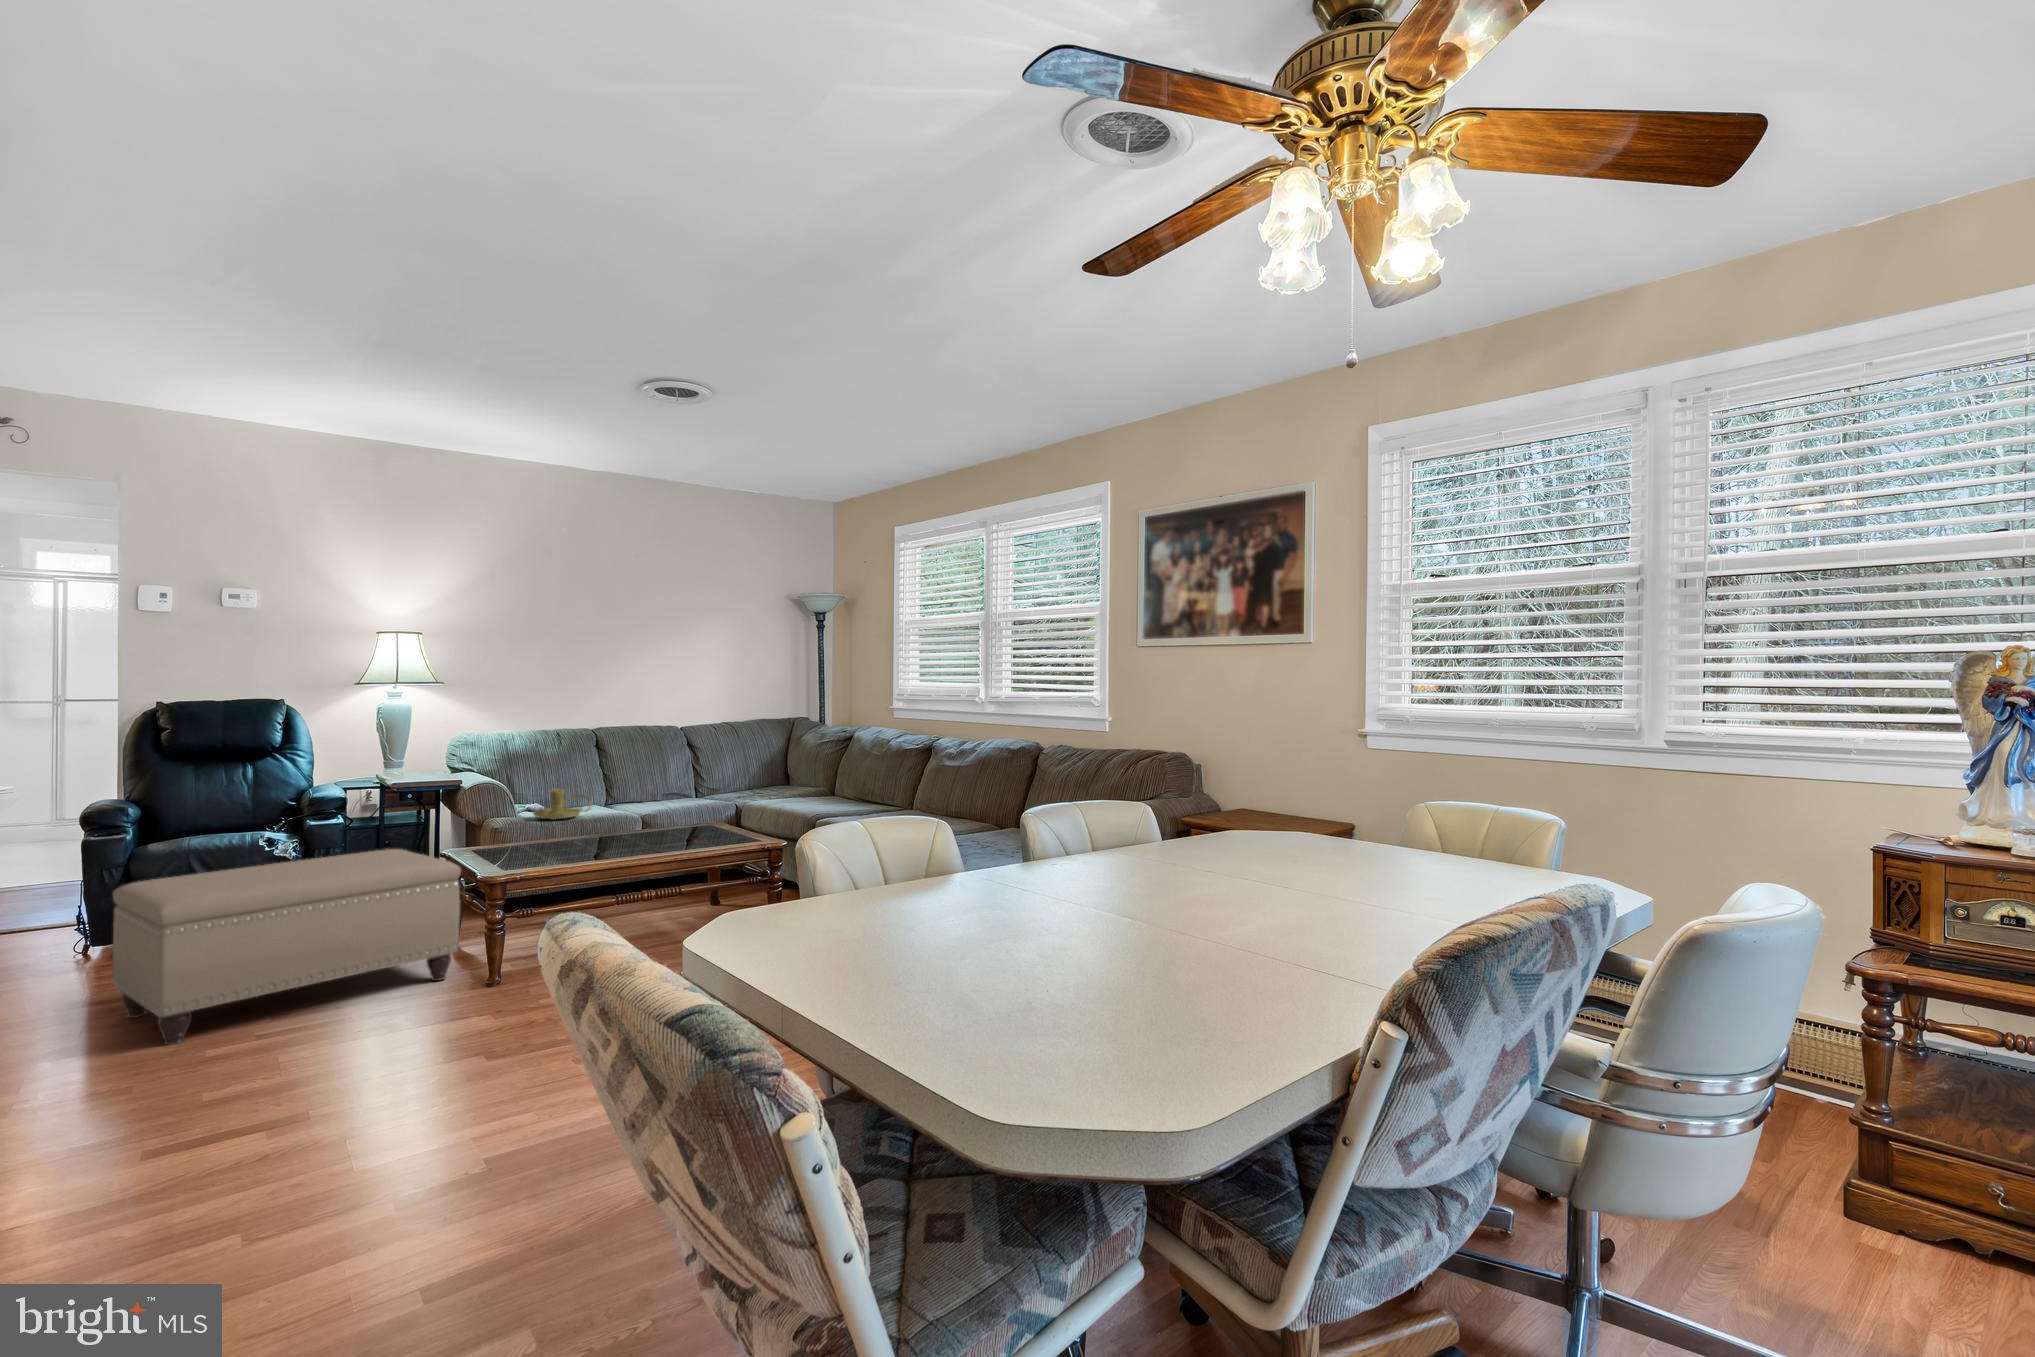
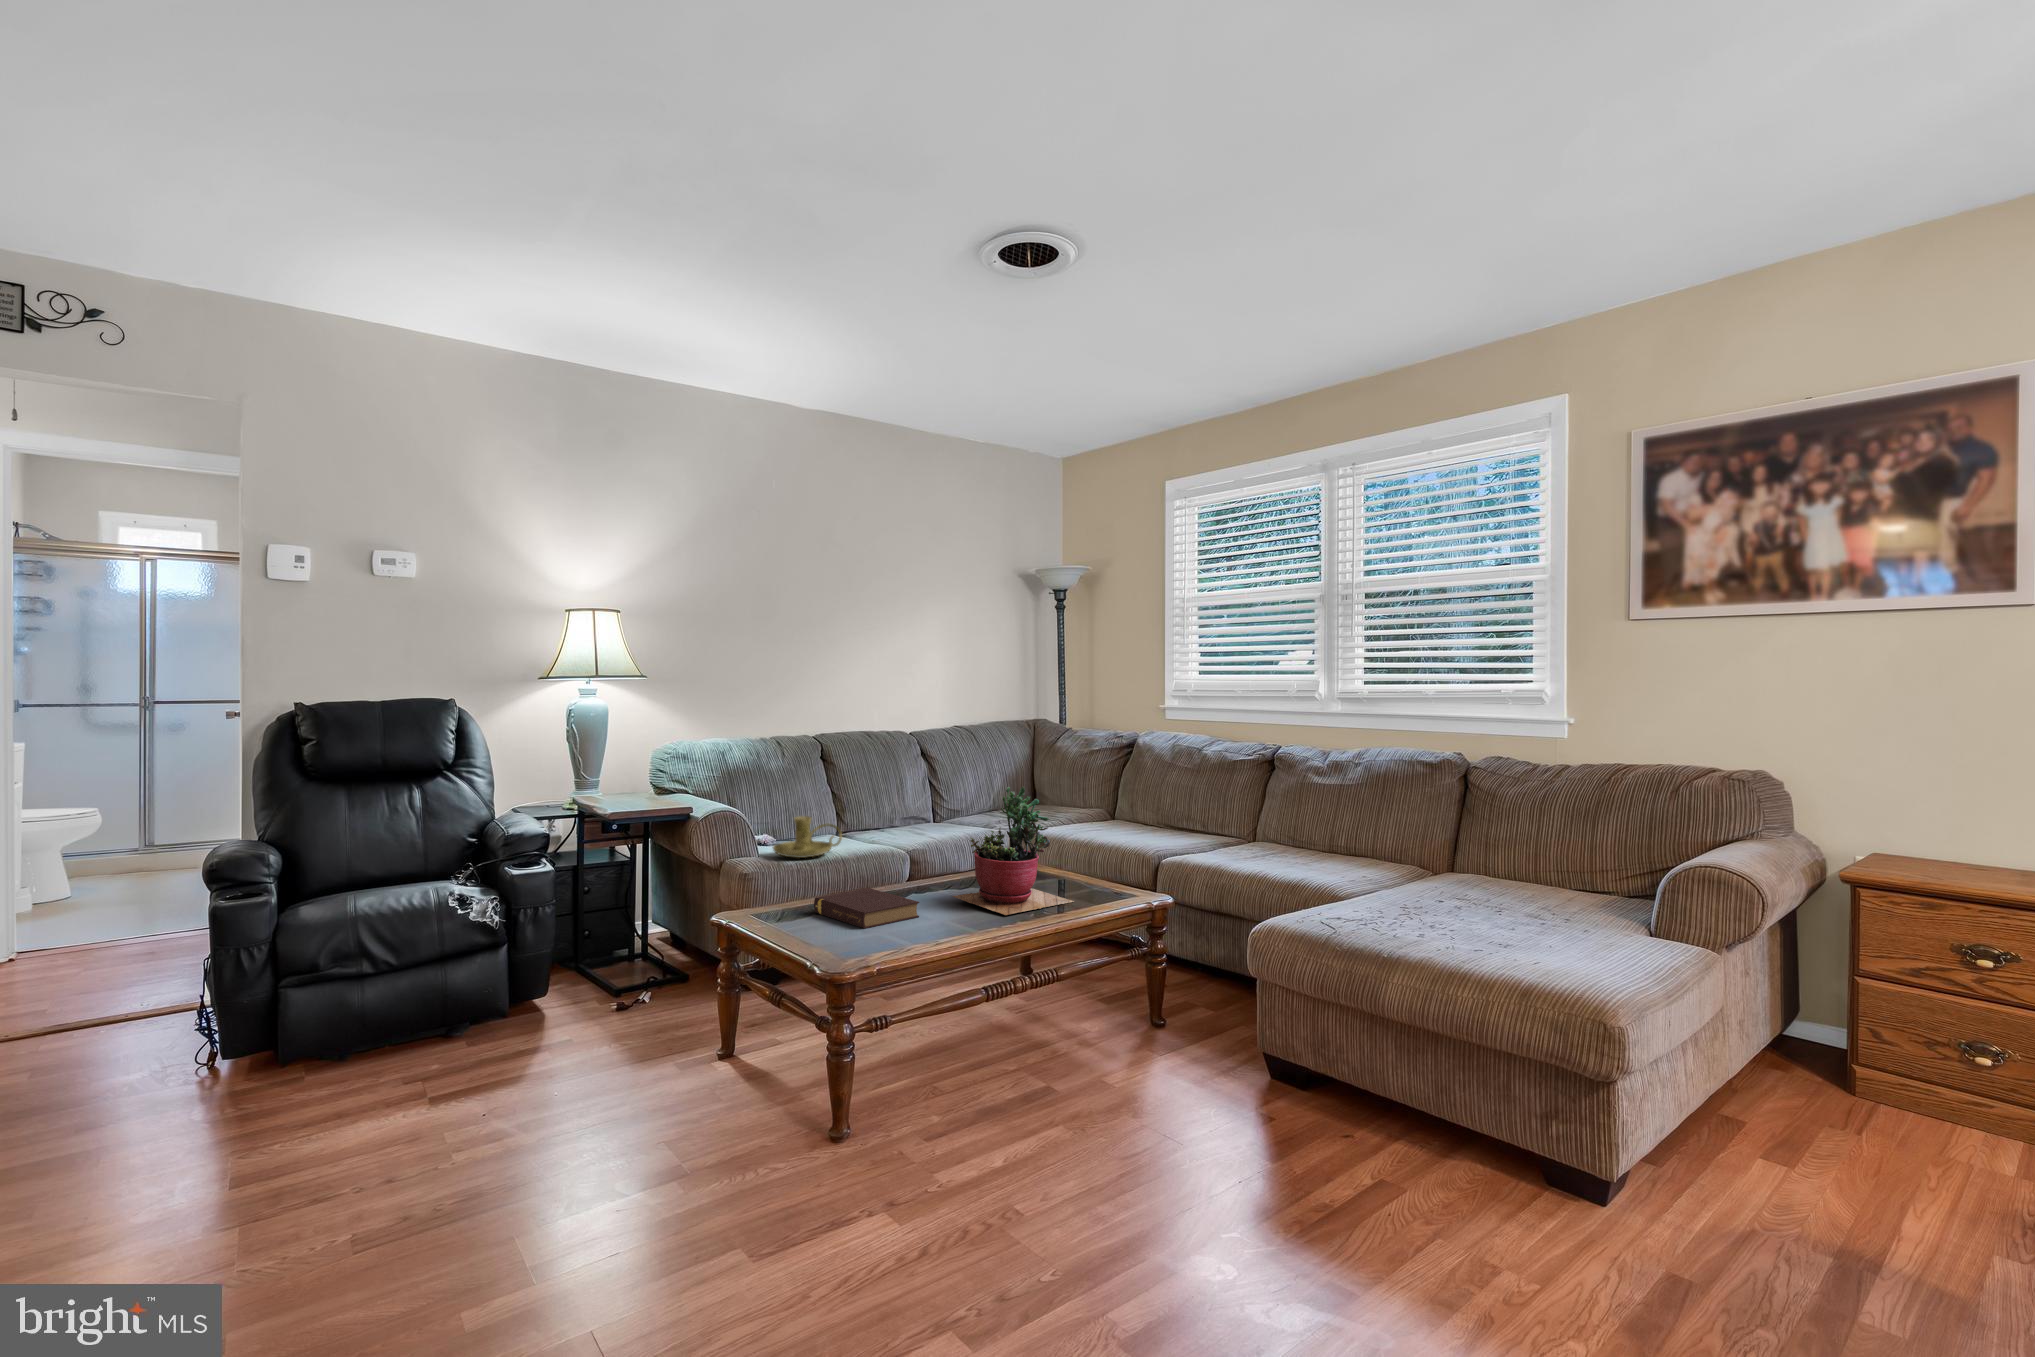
succulent plant: none [619,764,706,852] -> present [953,786,1074,915]
book: none [512,835,582,859] -> present [814,888,919,929]
ottoman: present [113,849,461,1045] -> none [290,915,785,1282]

